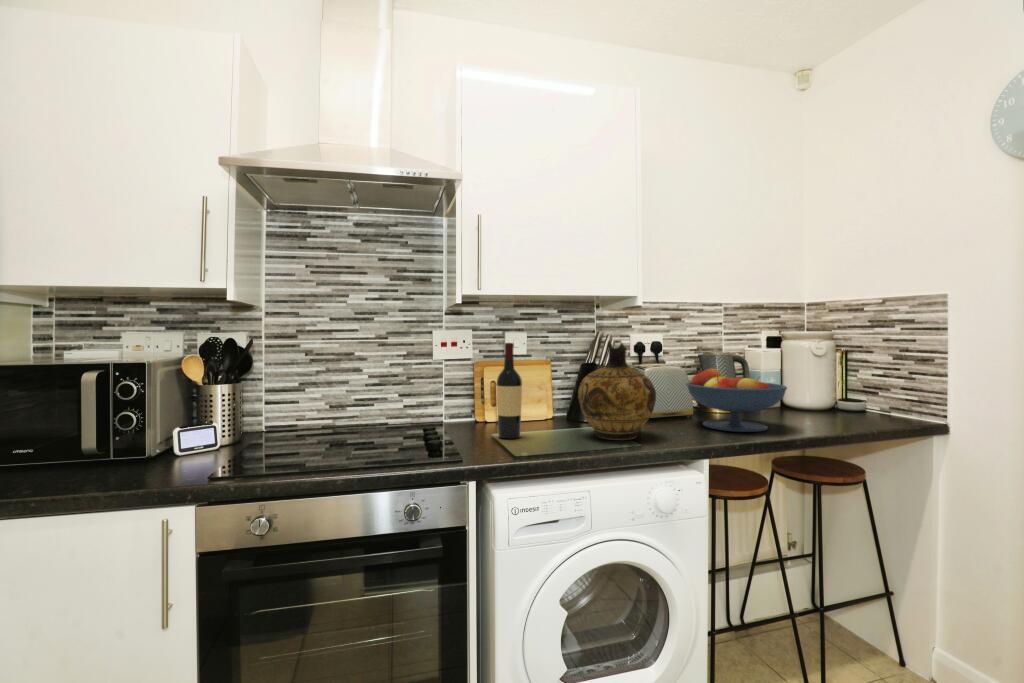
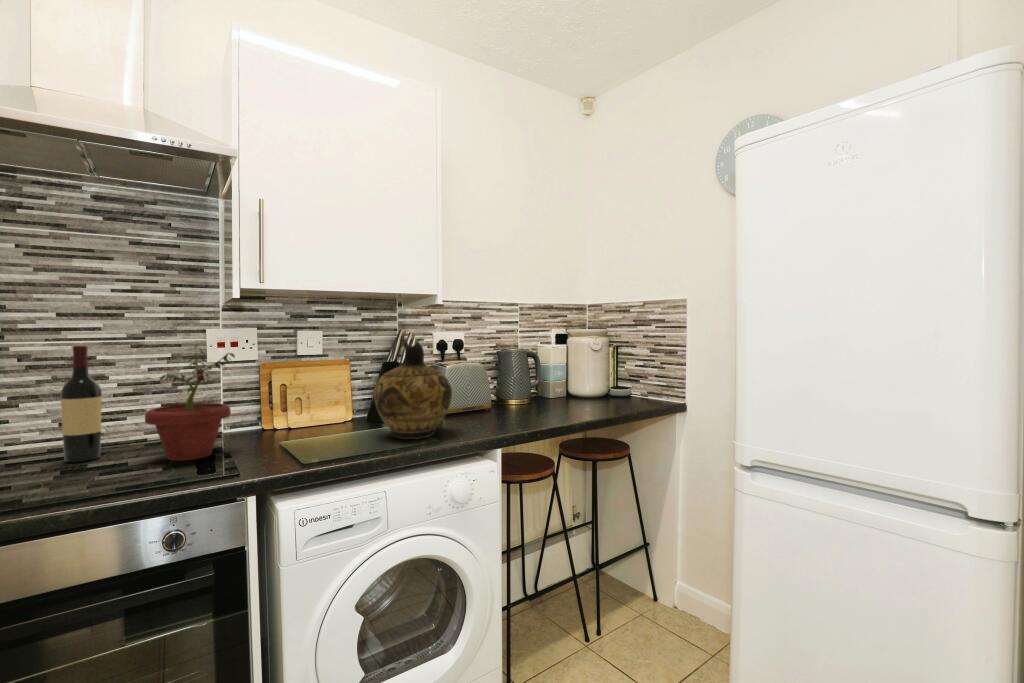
wine bottle: present [497,343,522,439] -> present [61,346,102,462]
potted plant: none [395,344,462,443] -> present [145,344,235,461]
fruit bowl: present [686,369,787,432] -> none [483,364,568,422]

